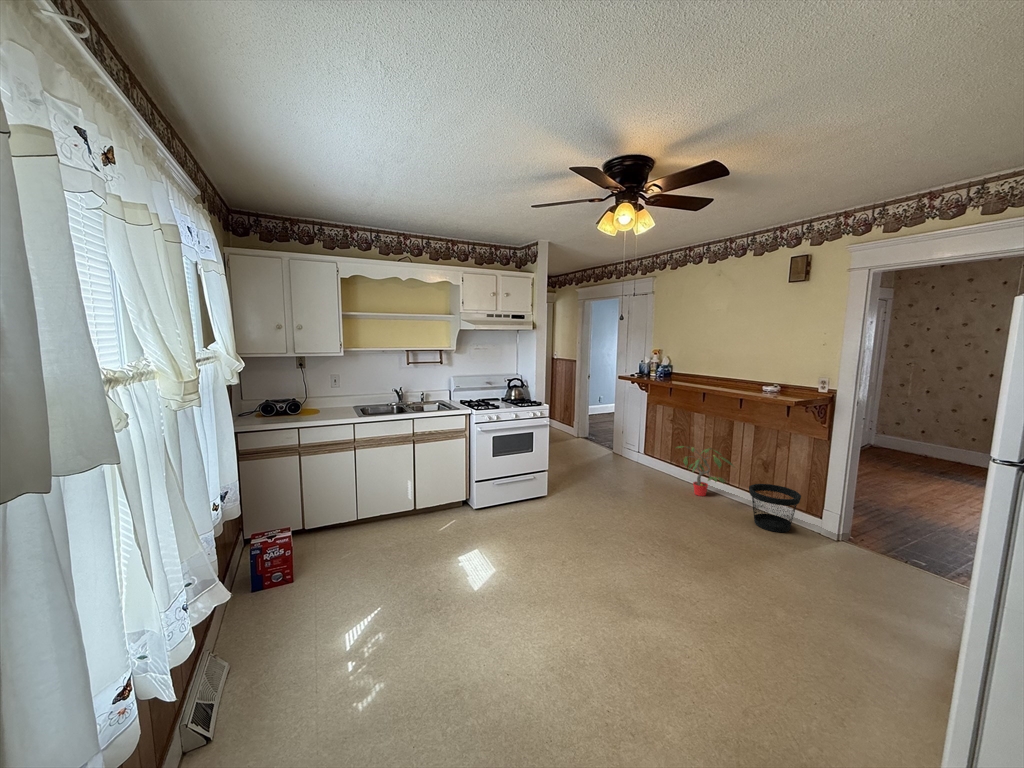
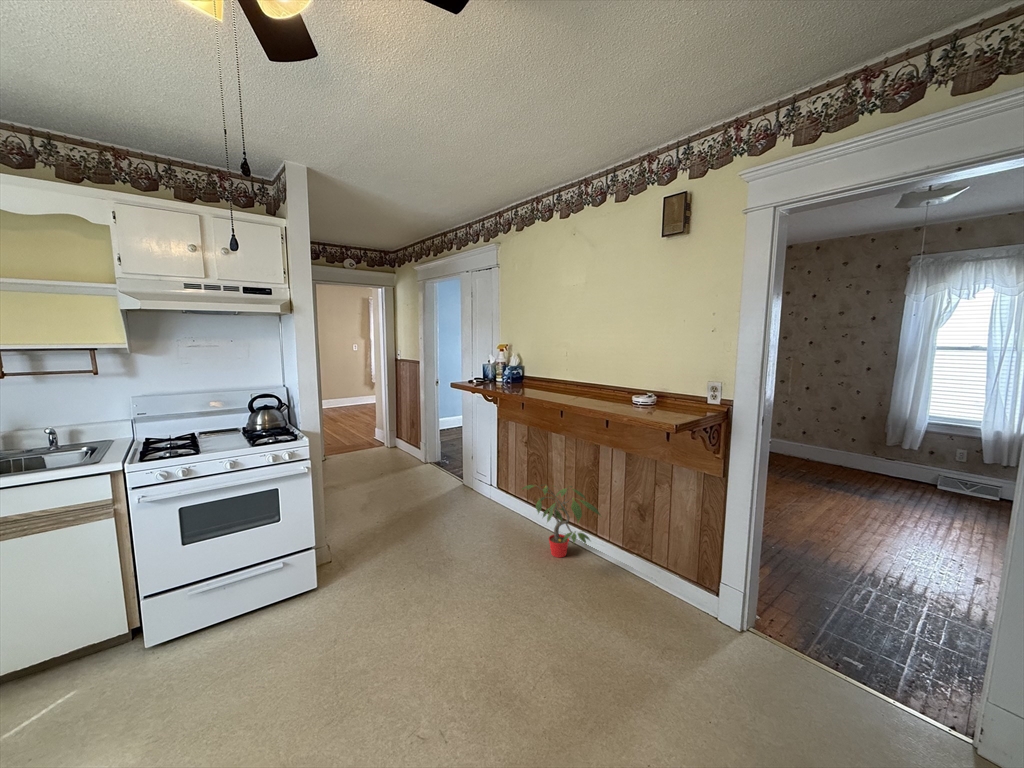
wastebasket: present [749,484,801,532] -> none [617,543,689,626]

